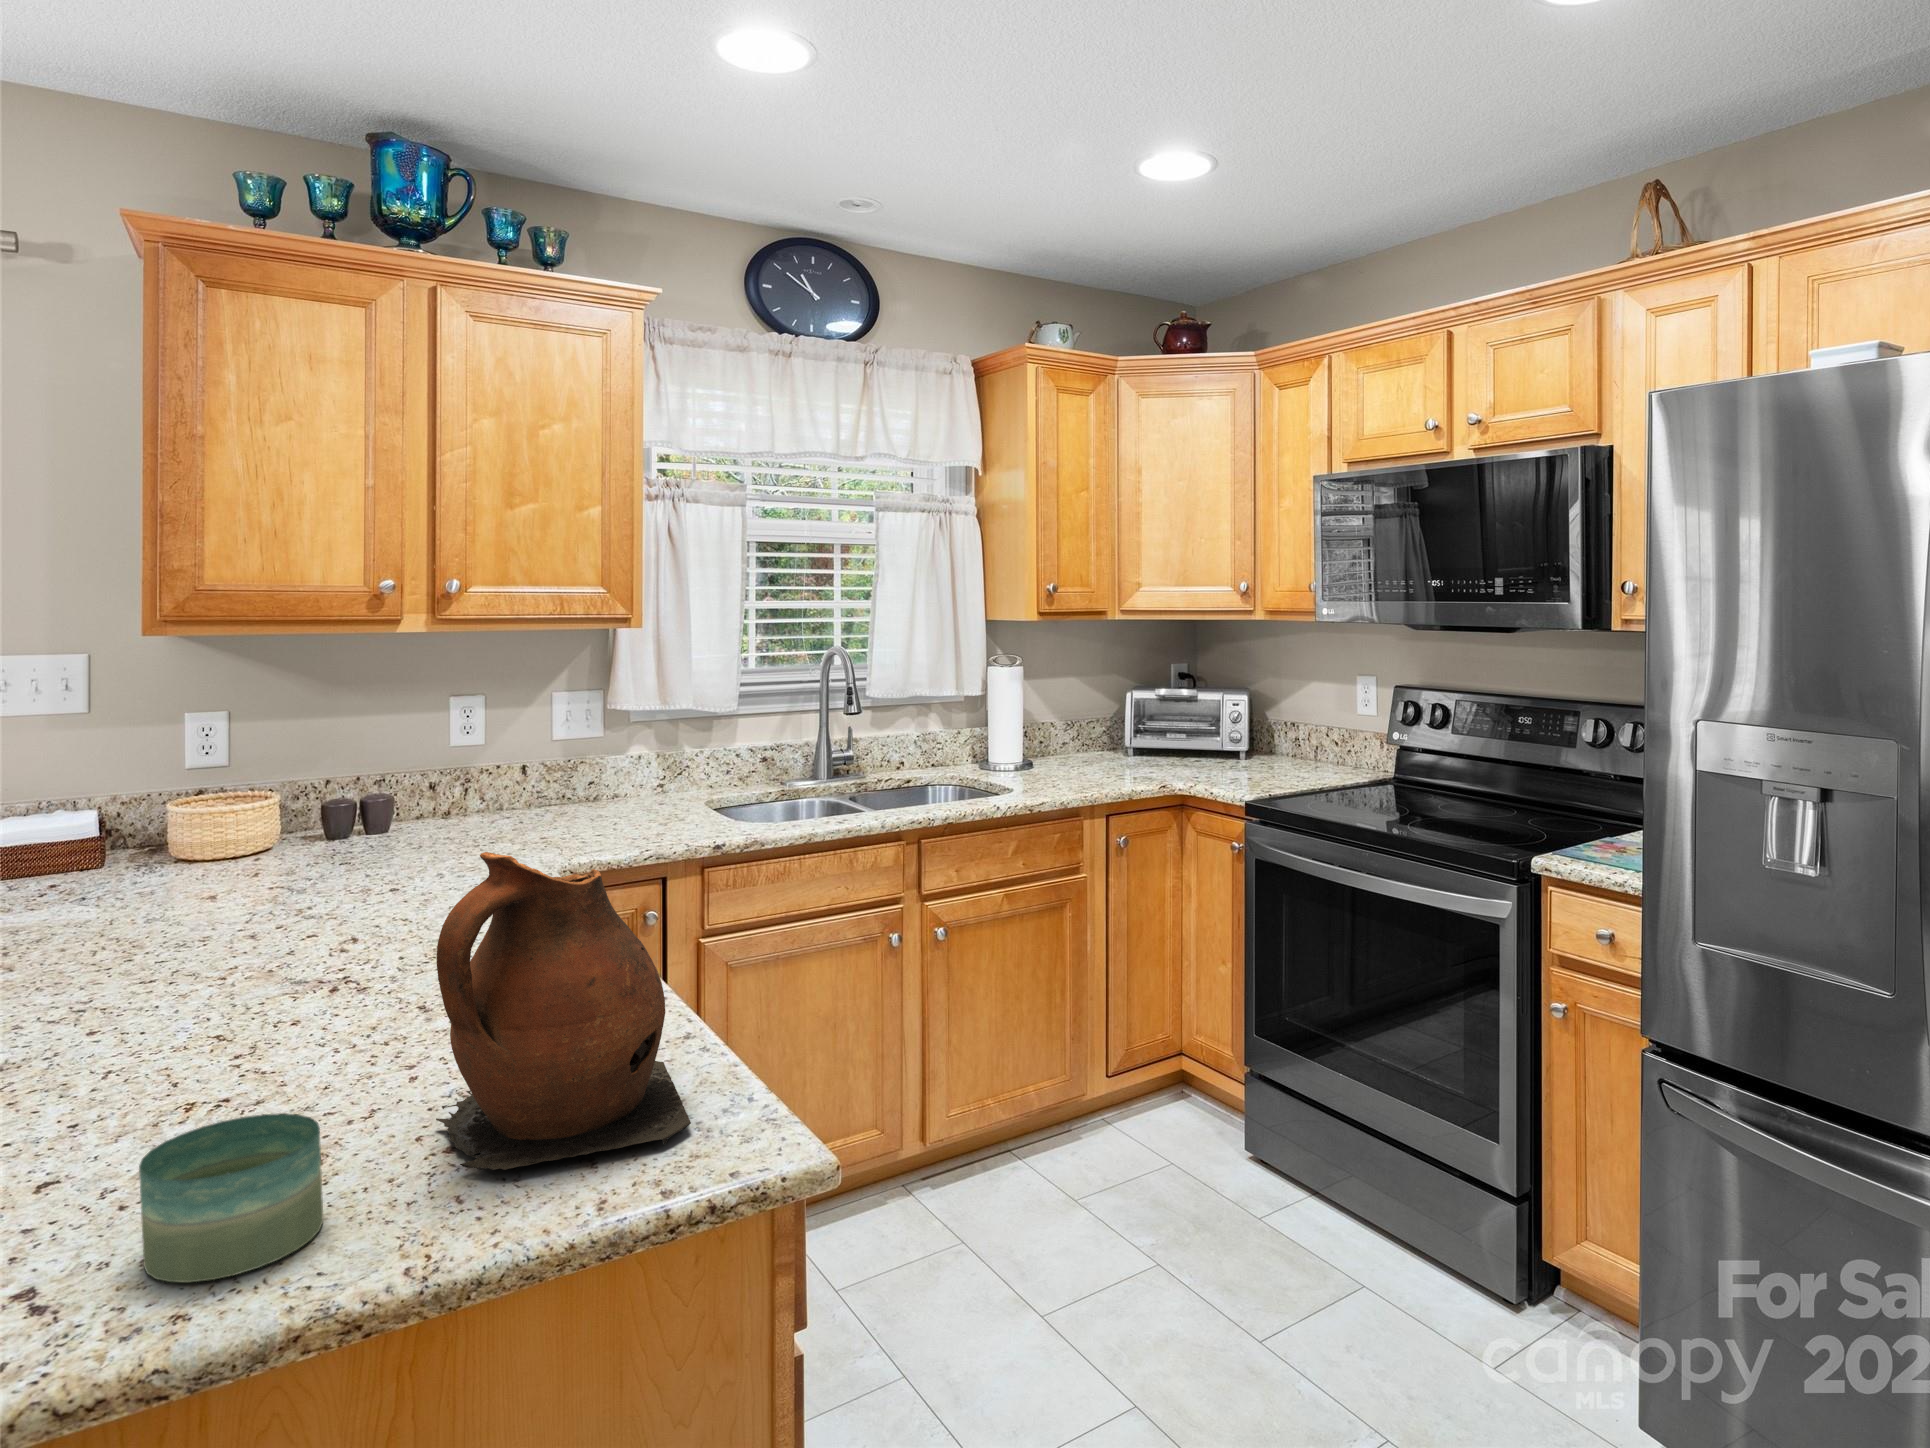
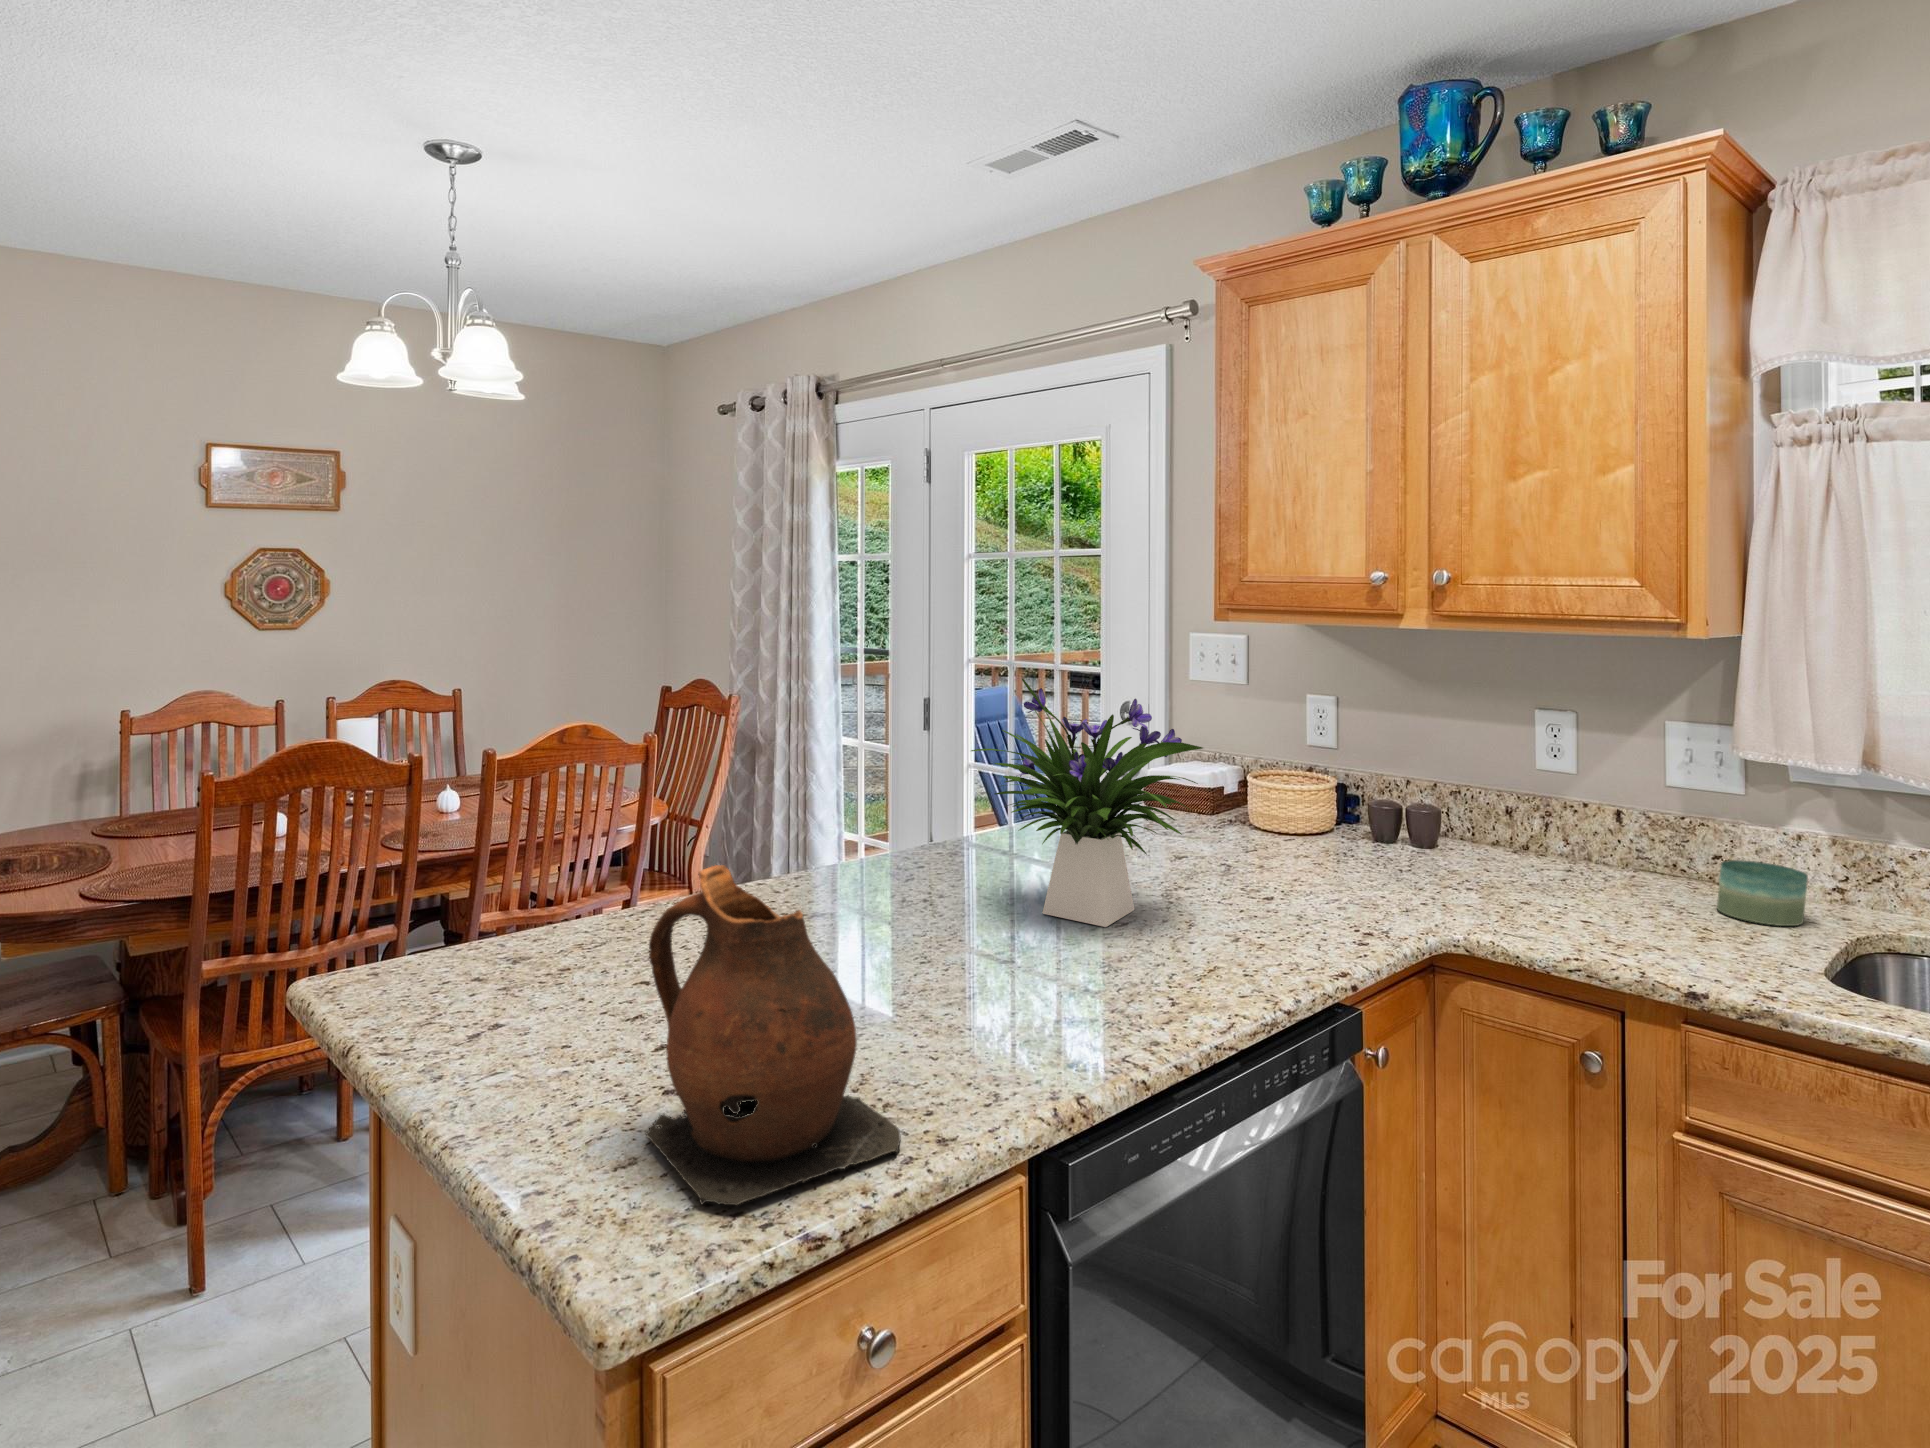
flower arrangement: none [87,686,392,966] -> present [971,679,1203,927]
candle: present [139,1113,323,1282] -> present [1717,860,1808,926]

